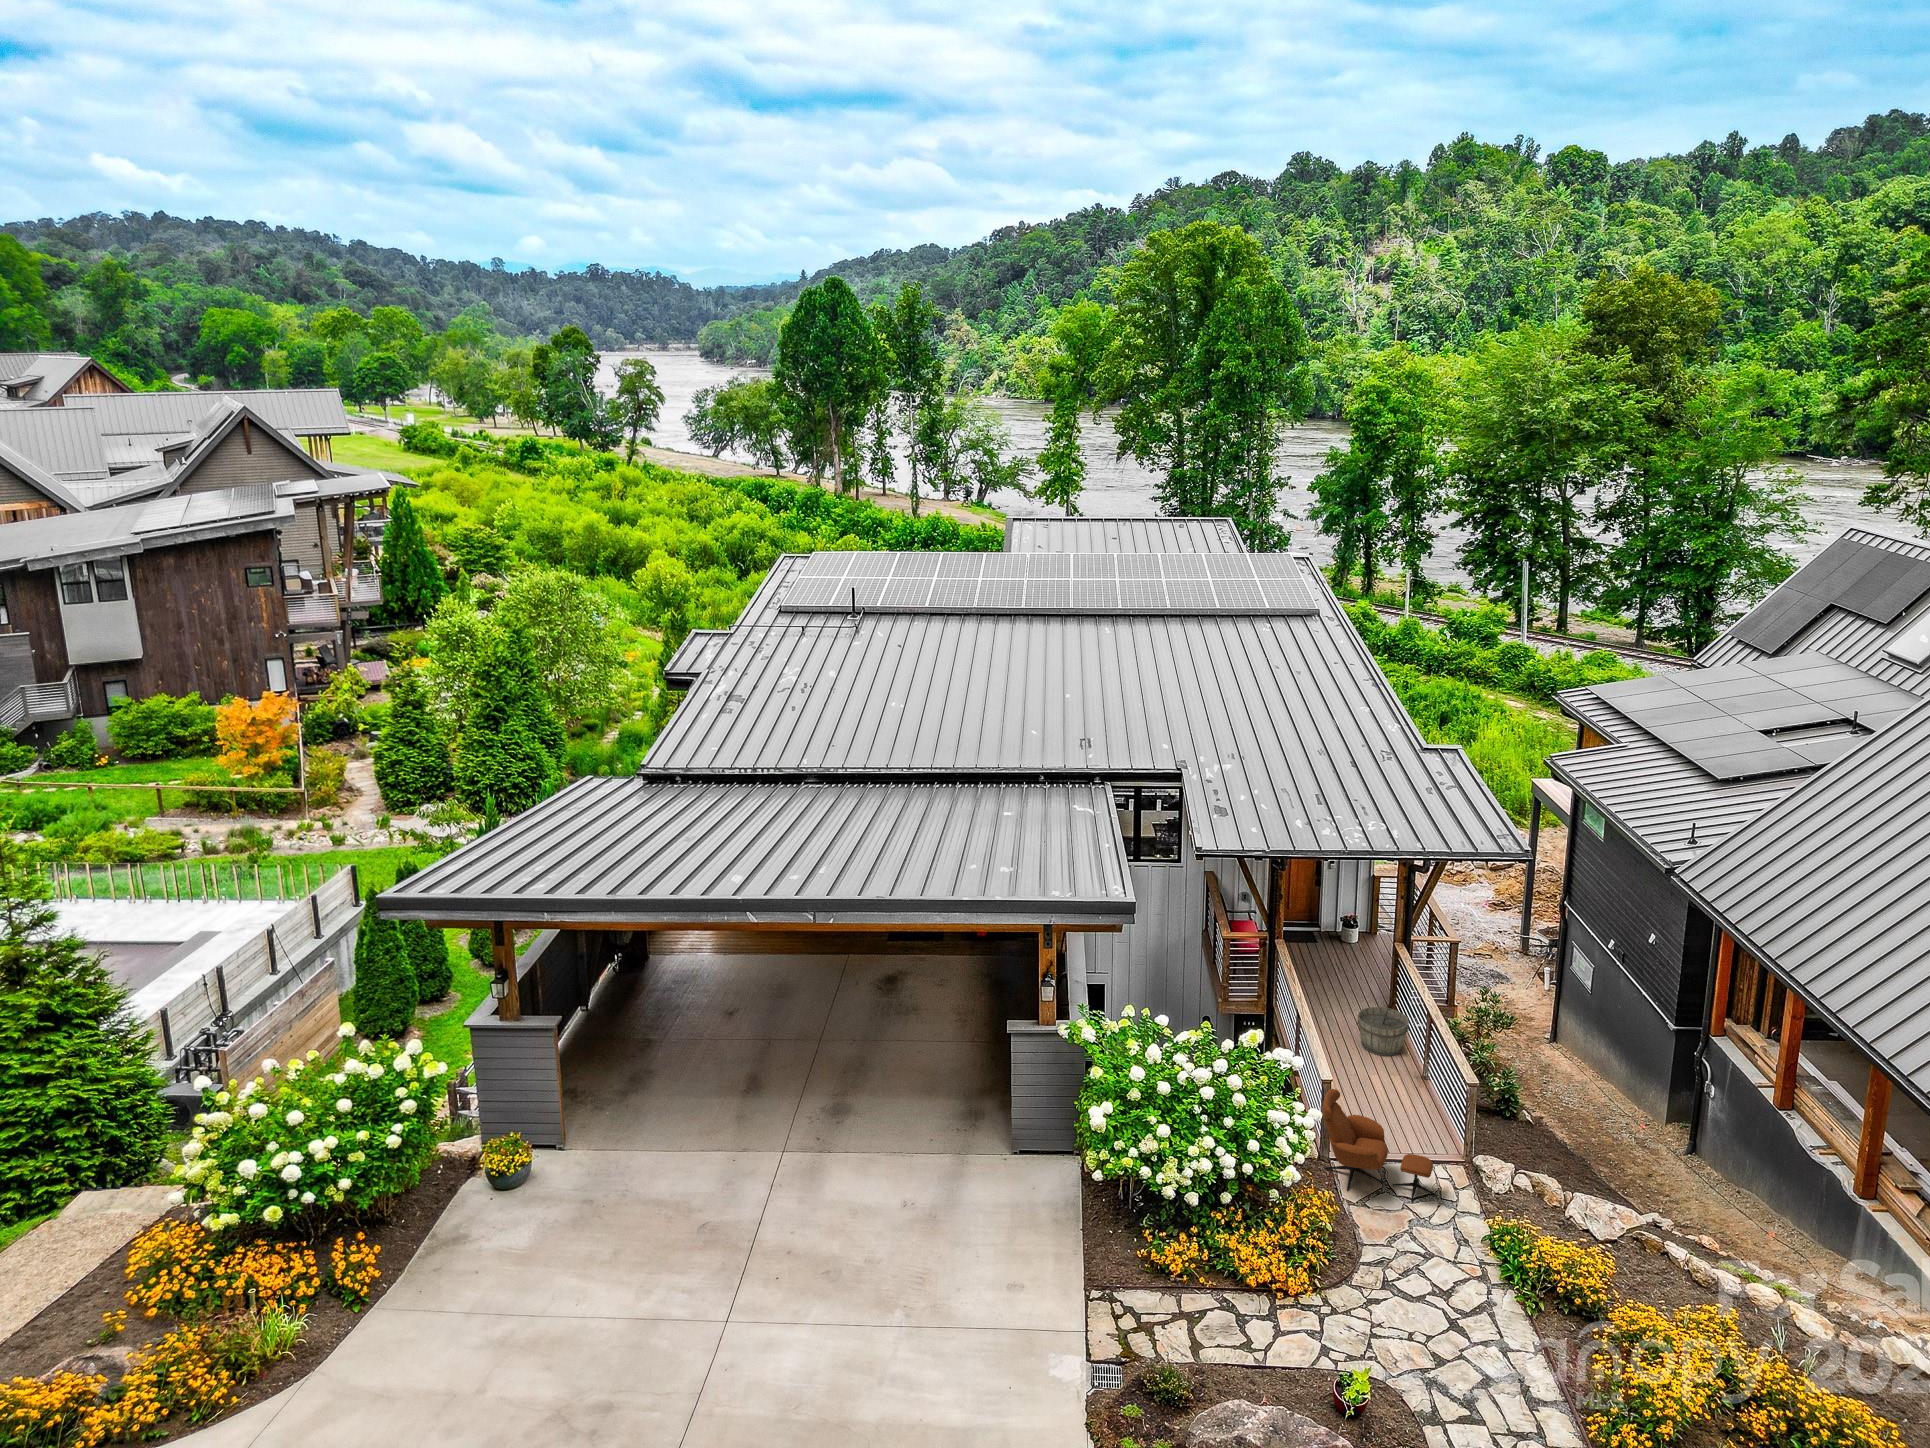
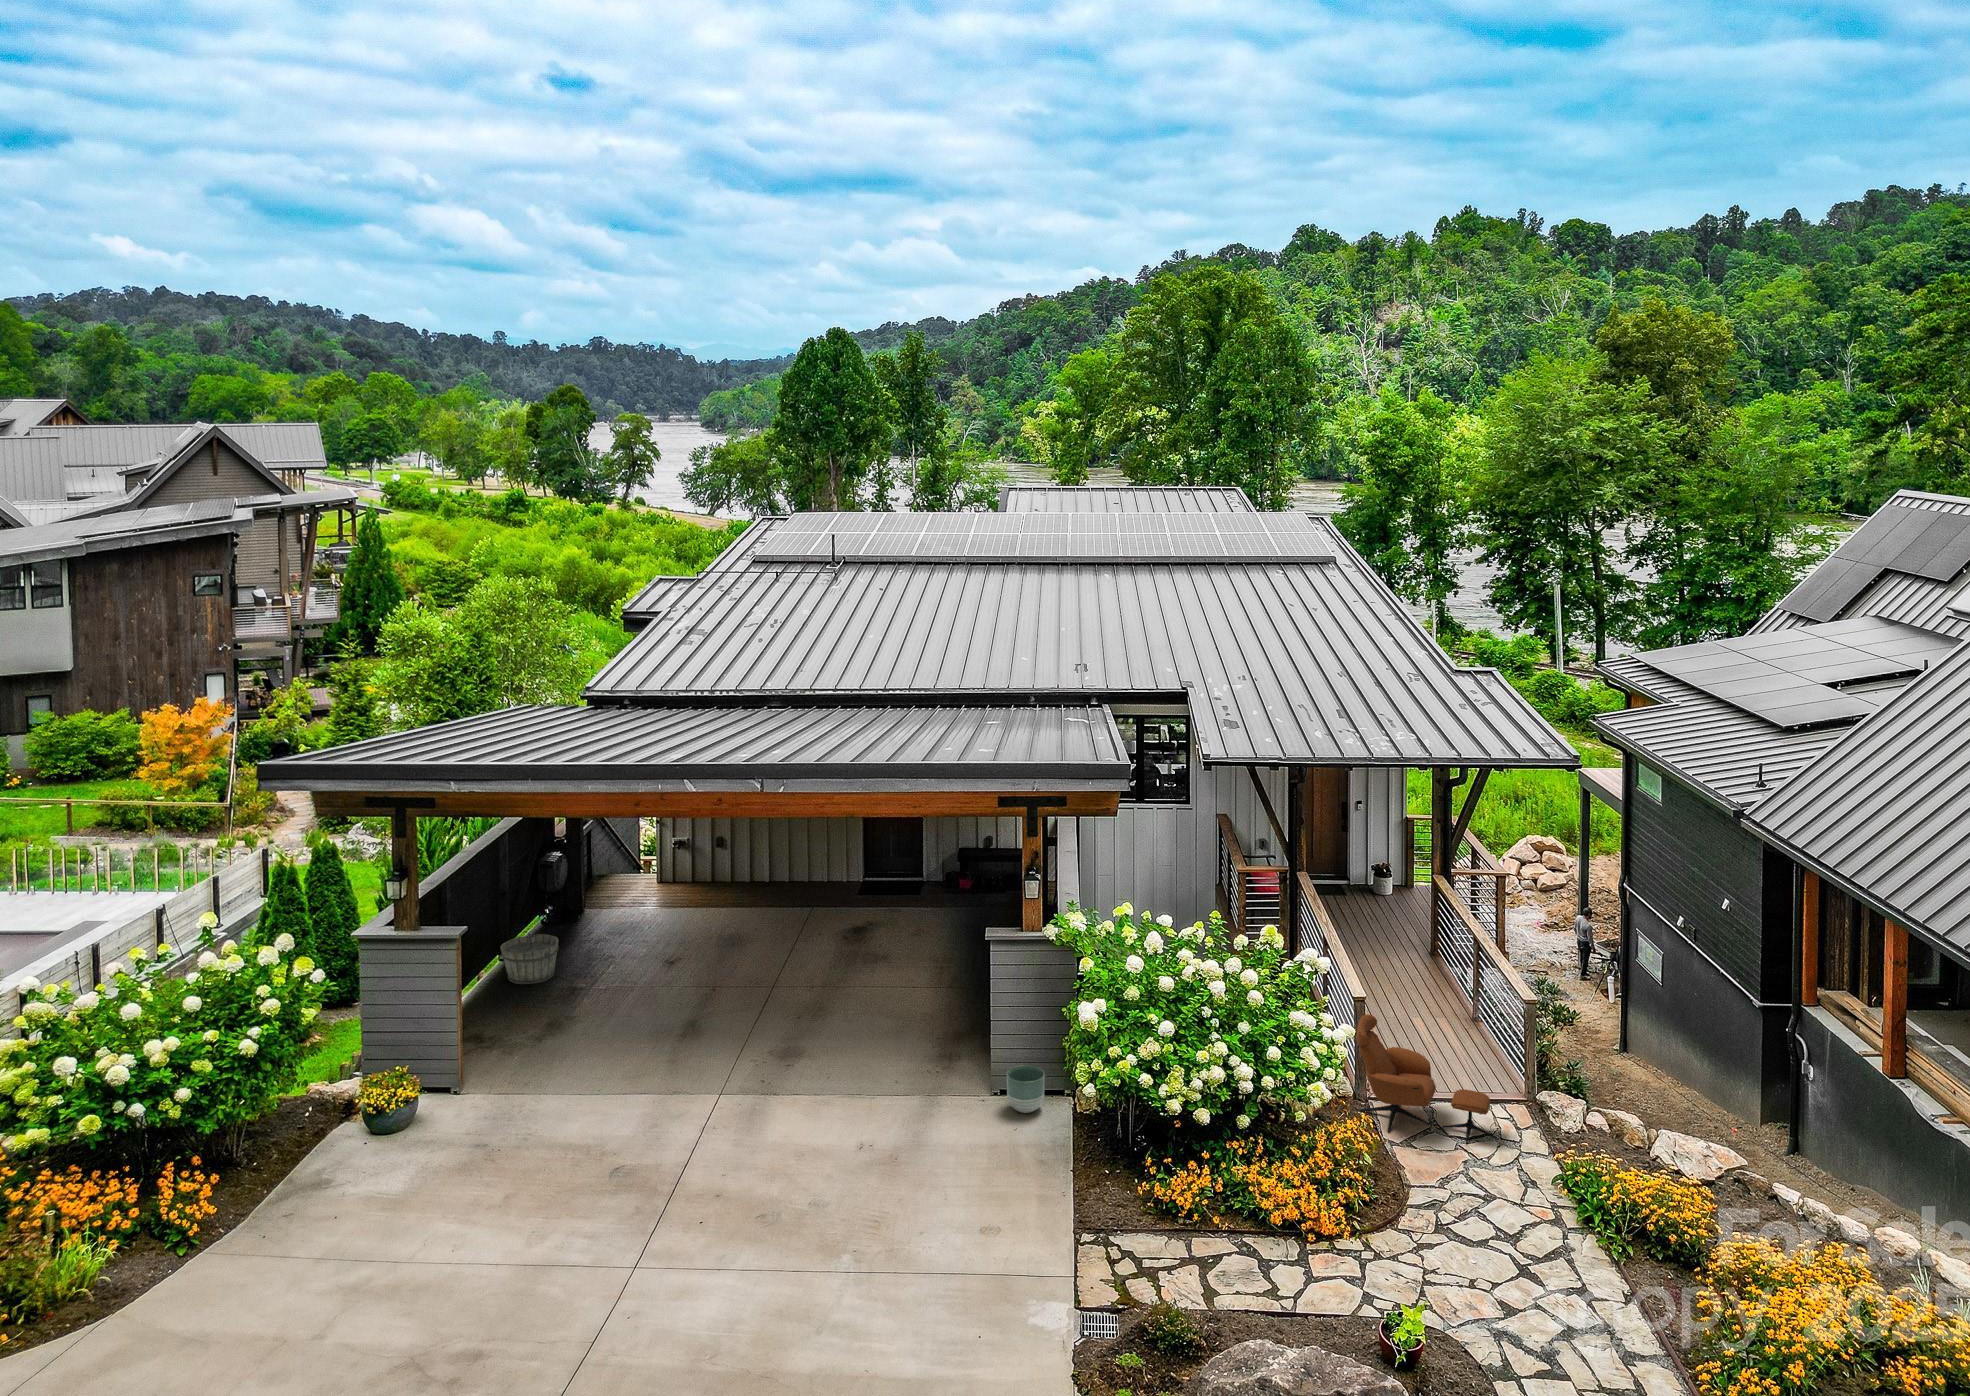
wooden bucket: present [1357,1007,1409,1056] -> present [500,931,559,984]
planter: none [1027,1131,1059,1173] -> present [1007,1065,1045,1113]

